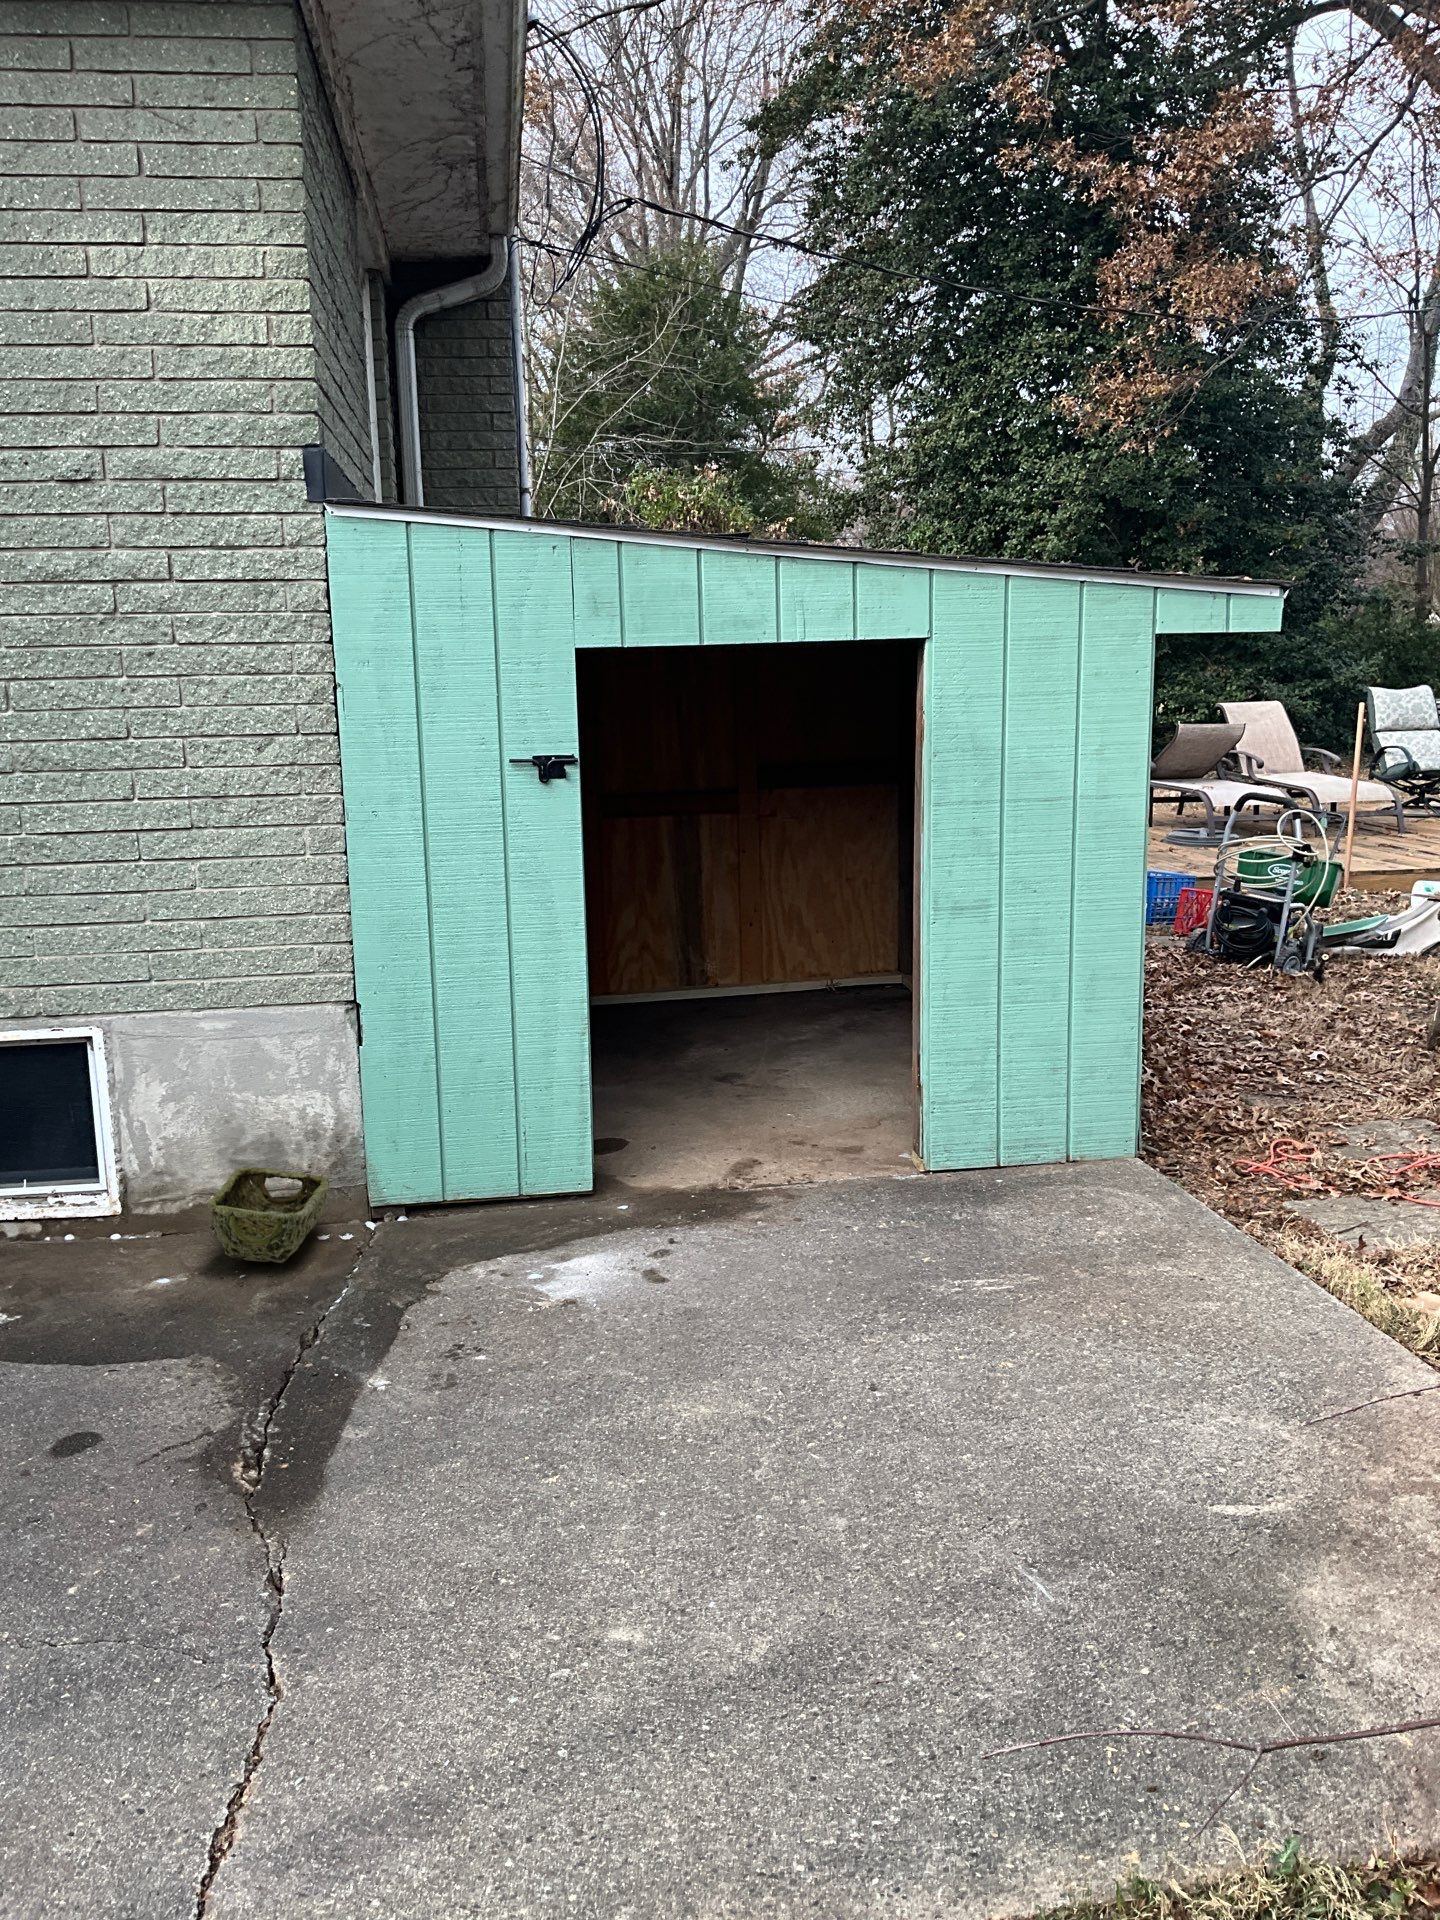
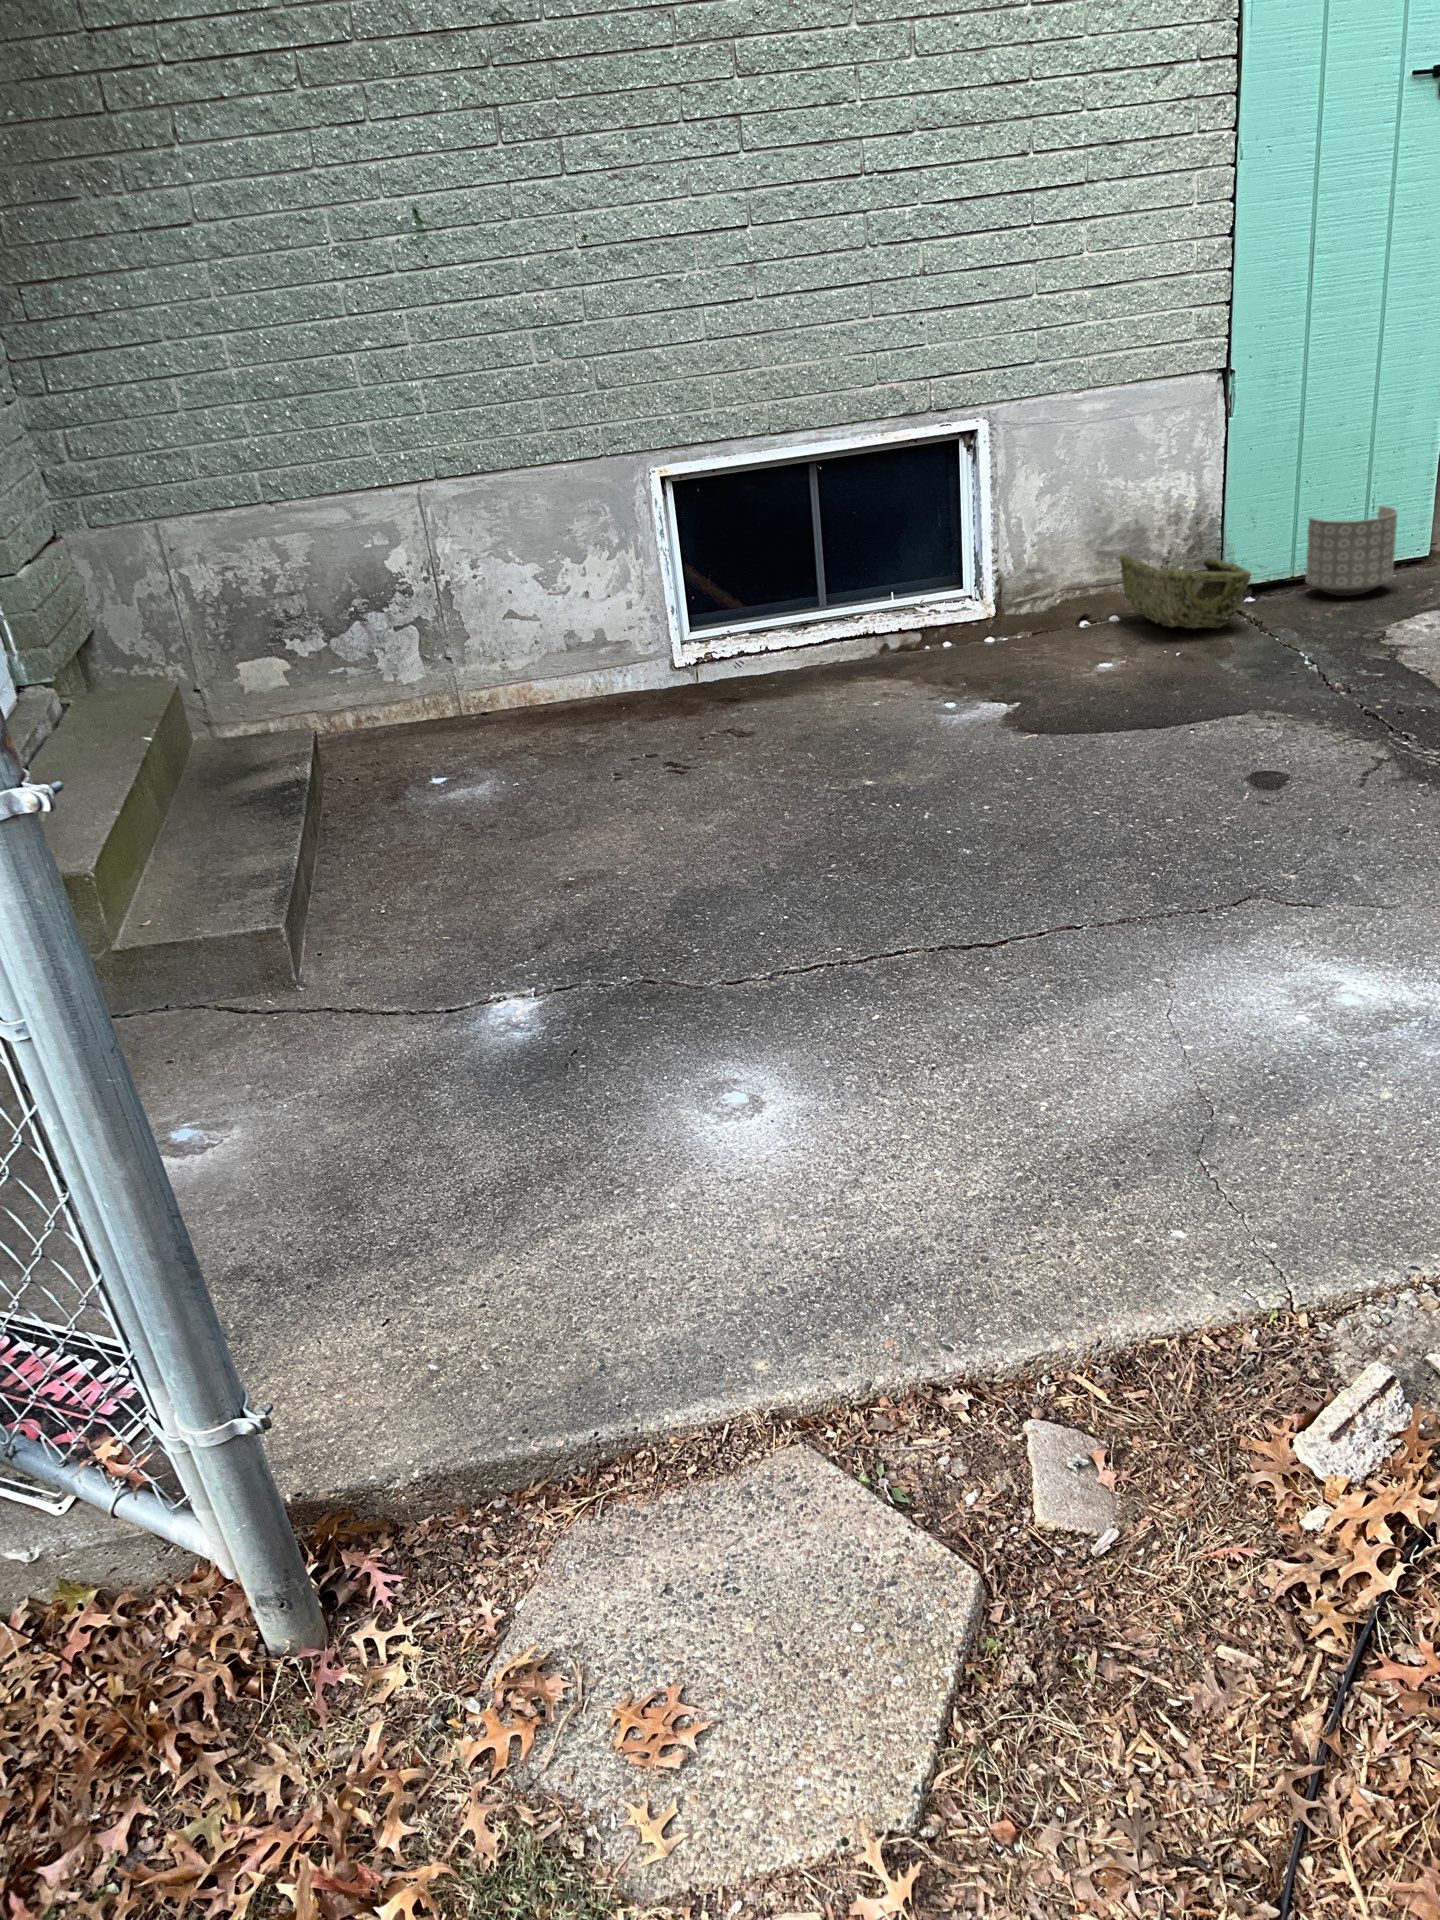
planter: none [420,1141,506,1235] -> present [1305,506,1398,596]

